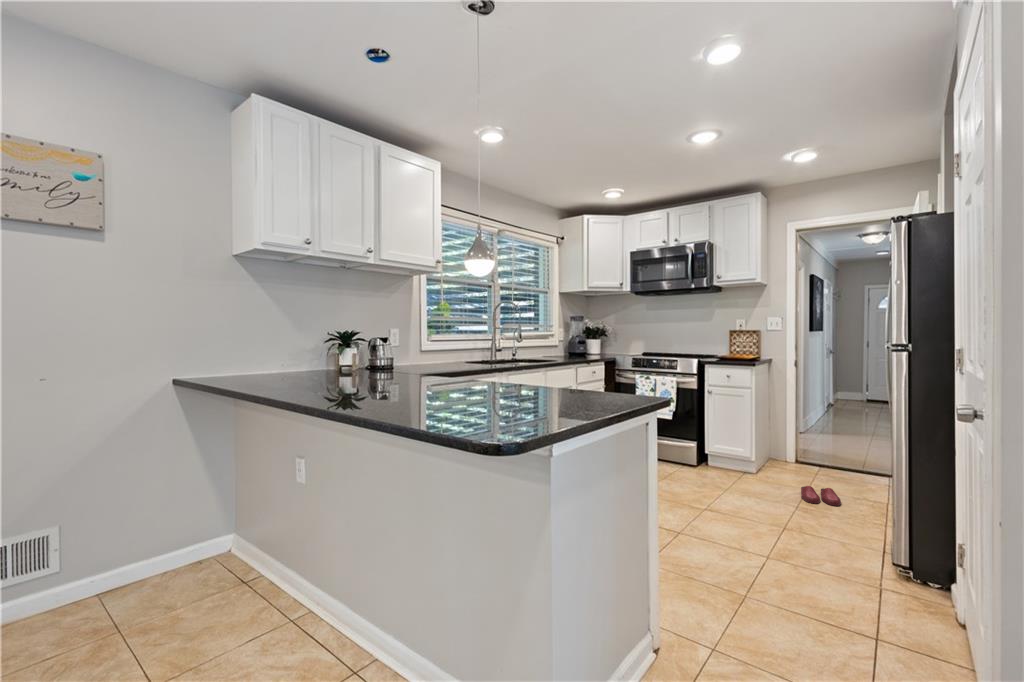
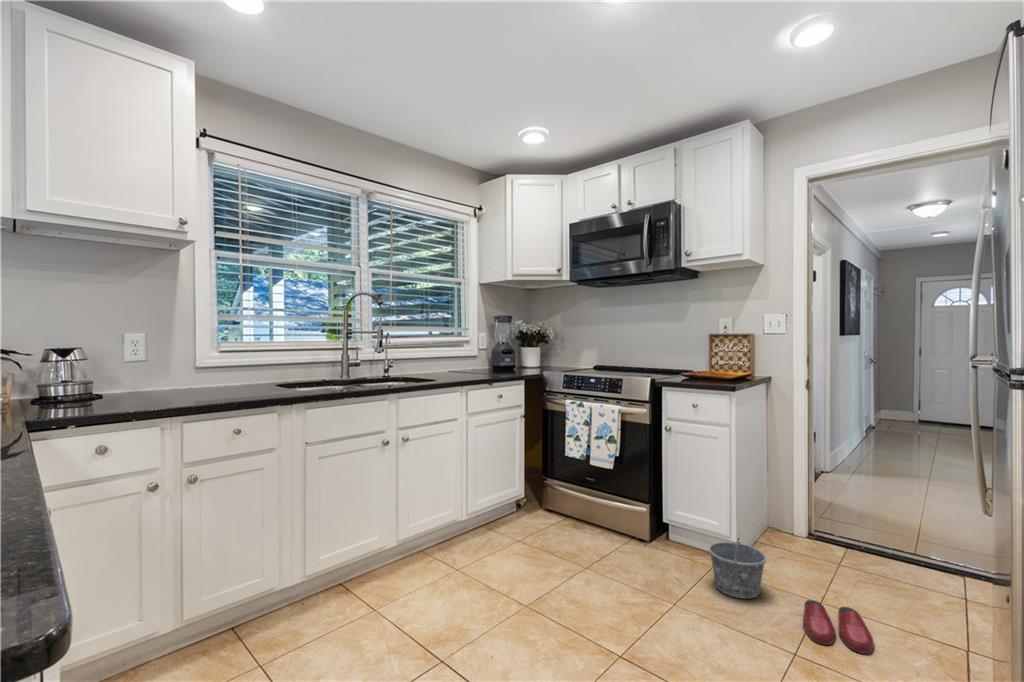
bucket: none [742,446,778,488] -> present [708,537,767,599]

